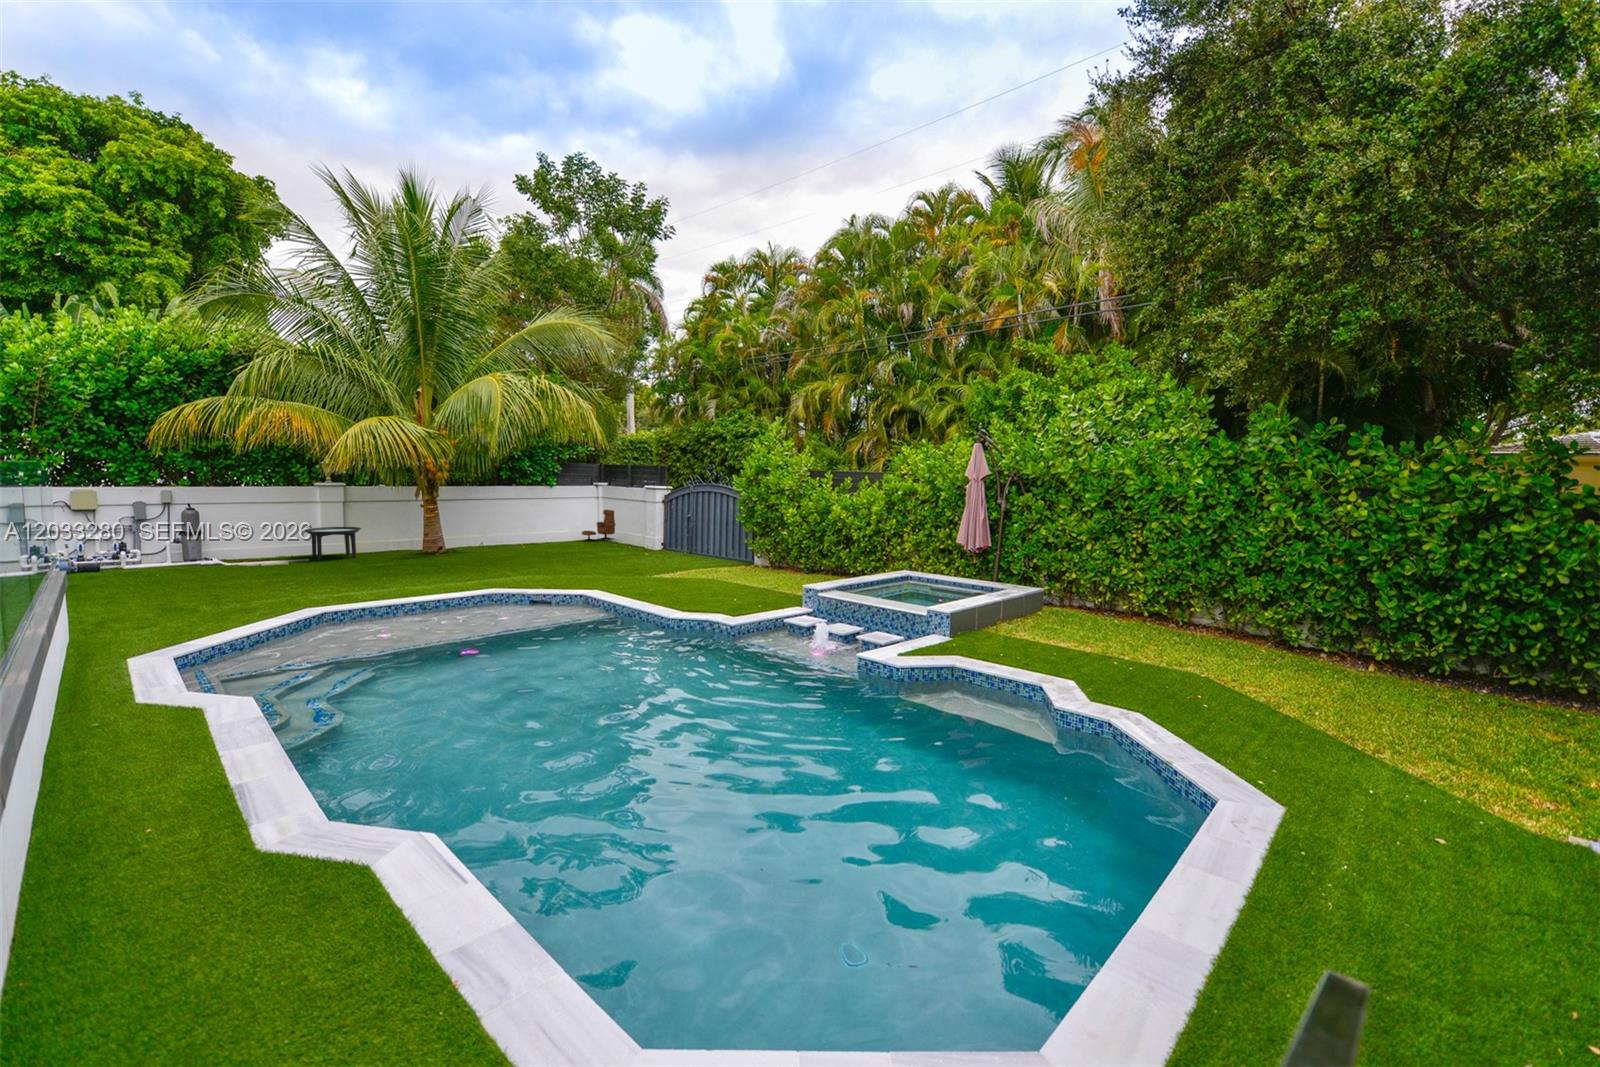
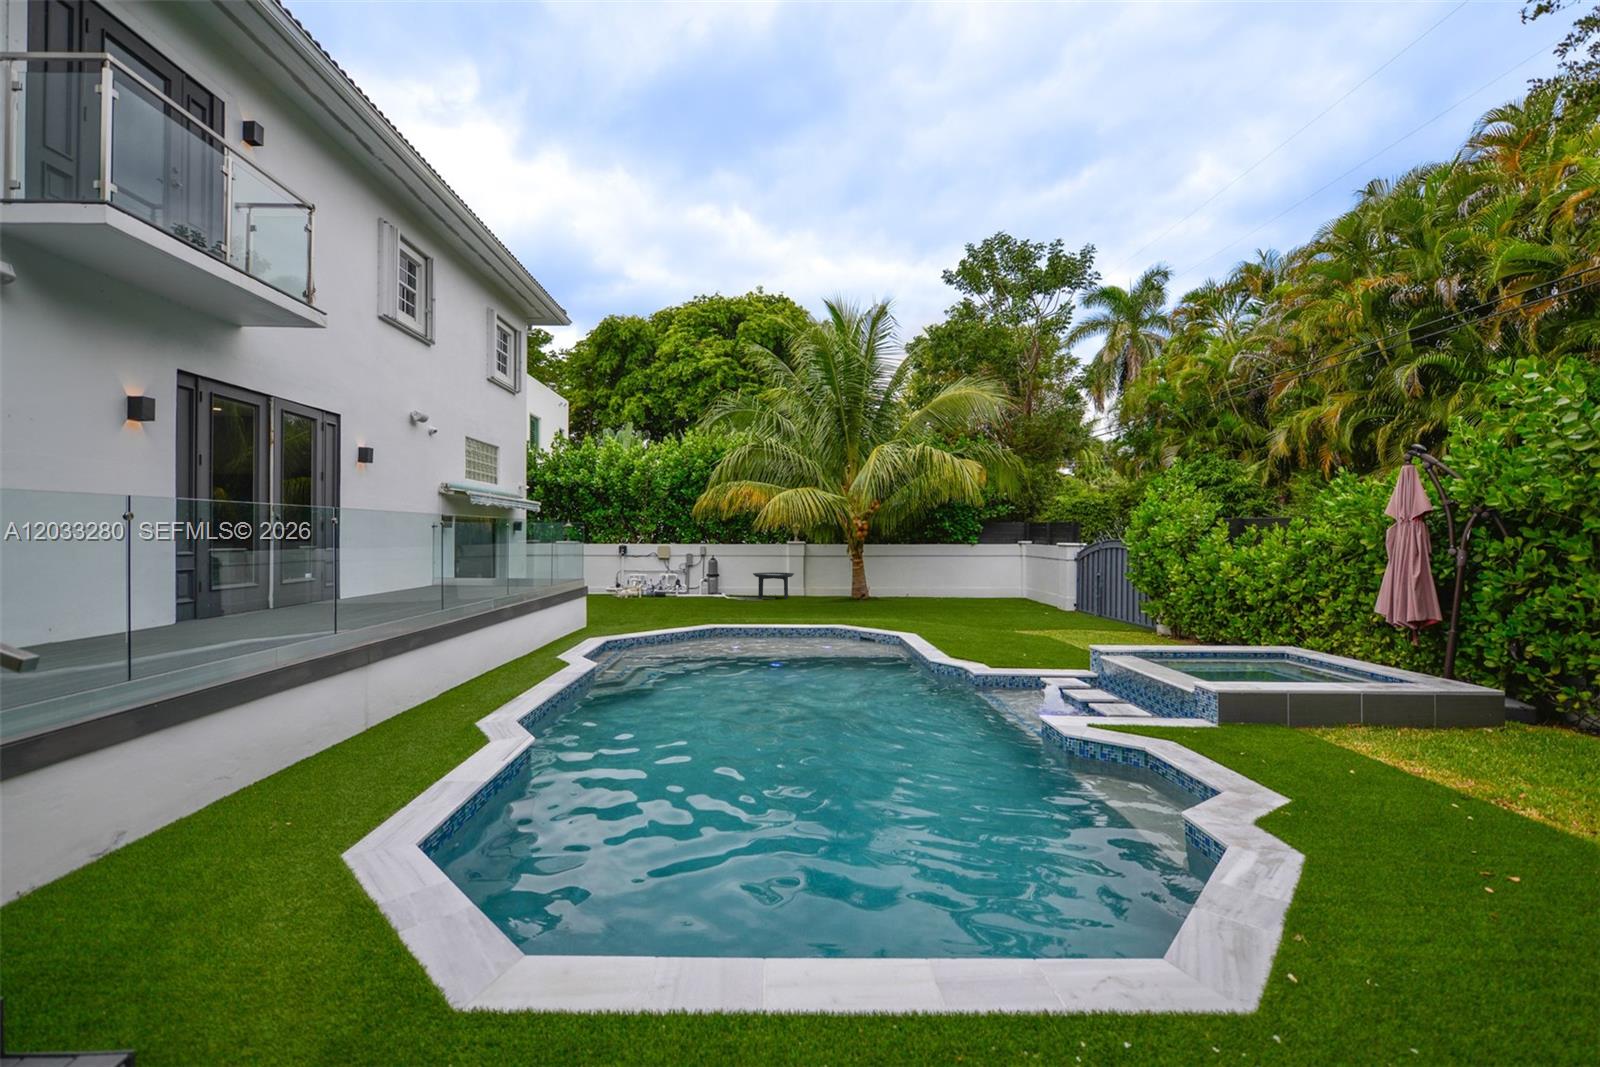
lounge chair: present [582,510,616,542] -> none [998,568,1037,601]

